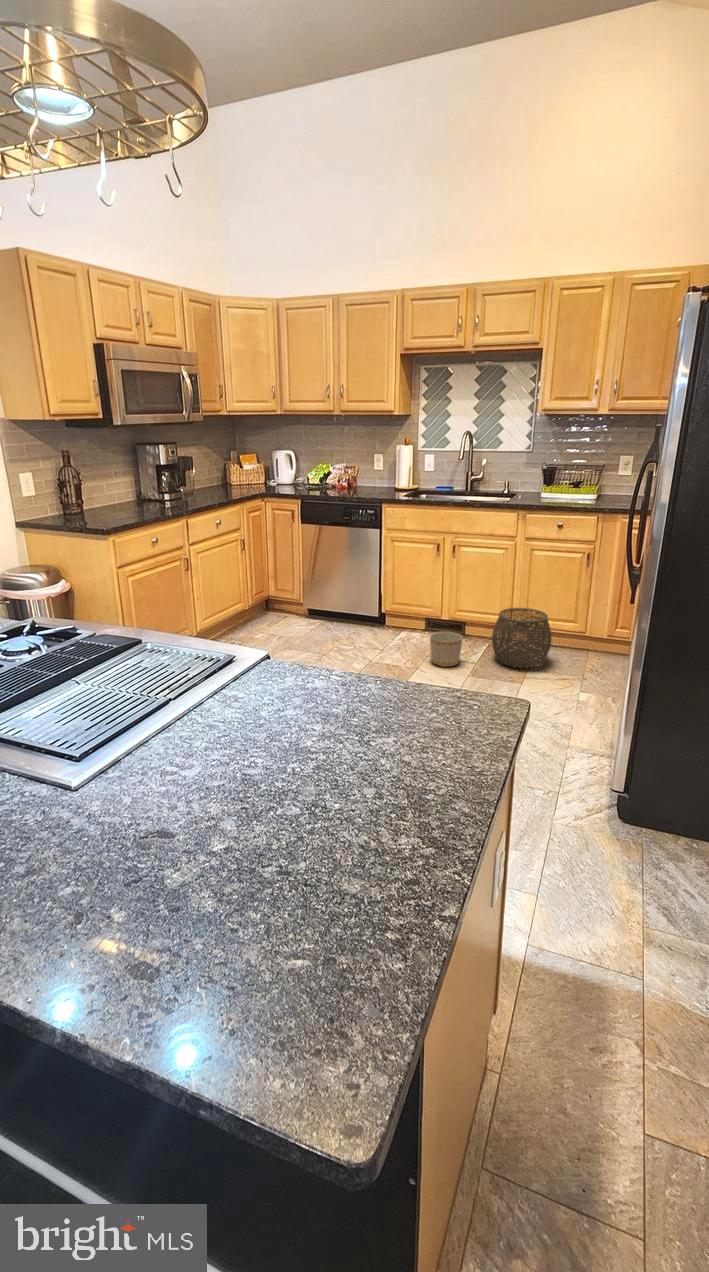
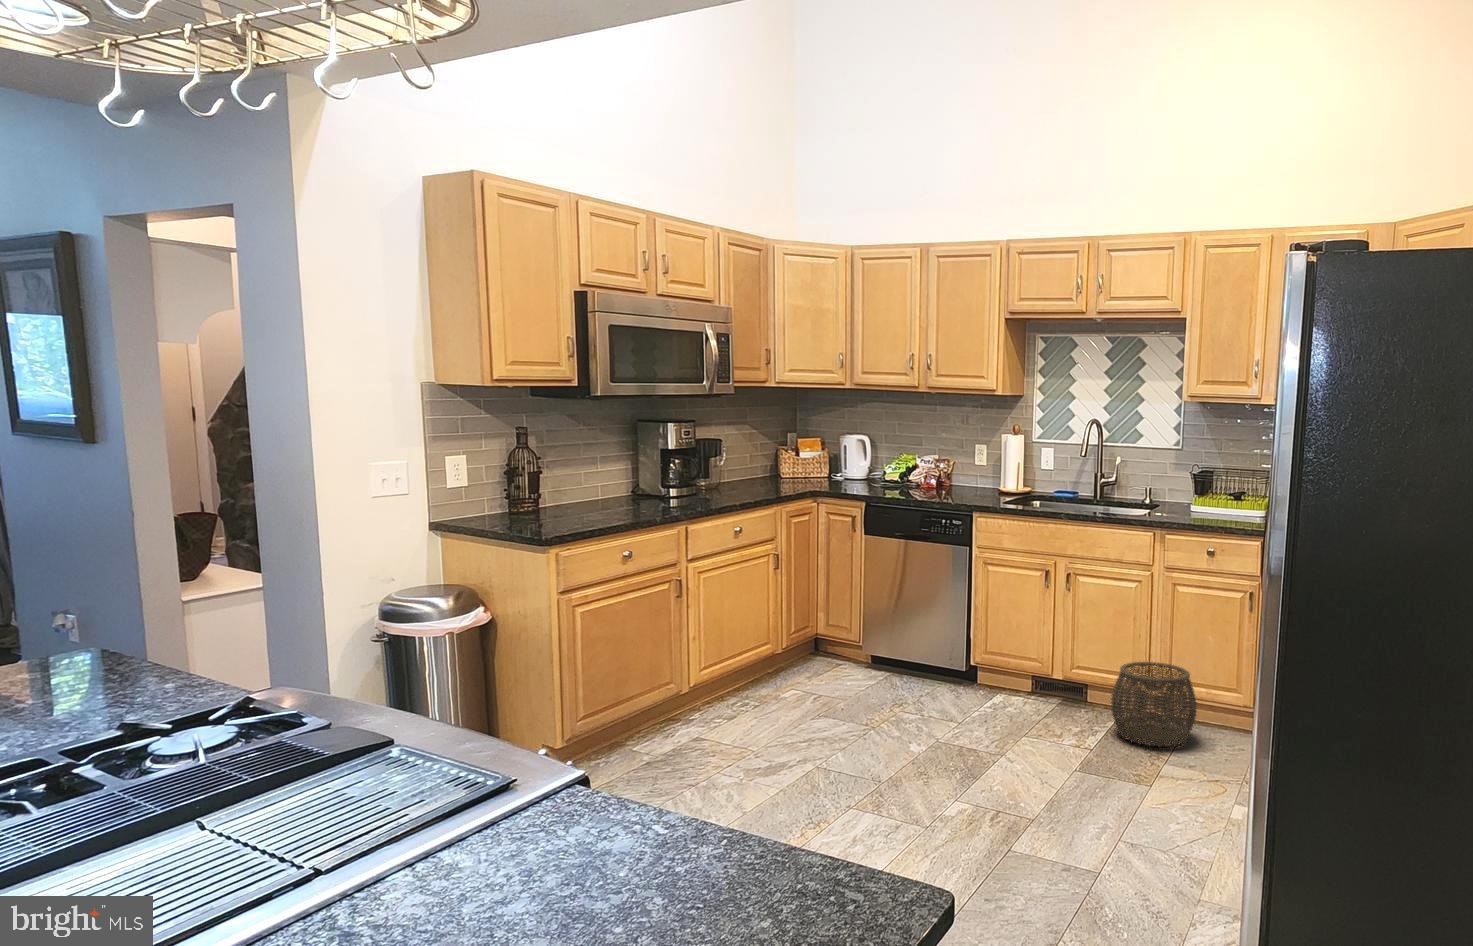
planter: present [430,632,462,667] -> none [1022,688,1067,736]

